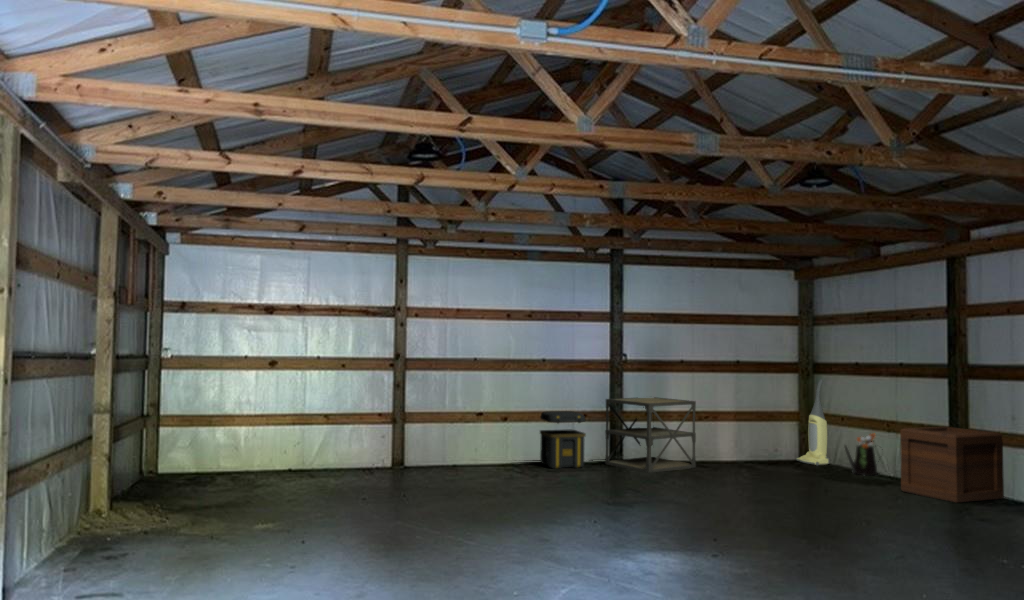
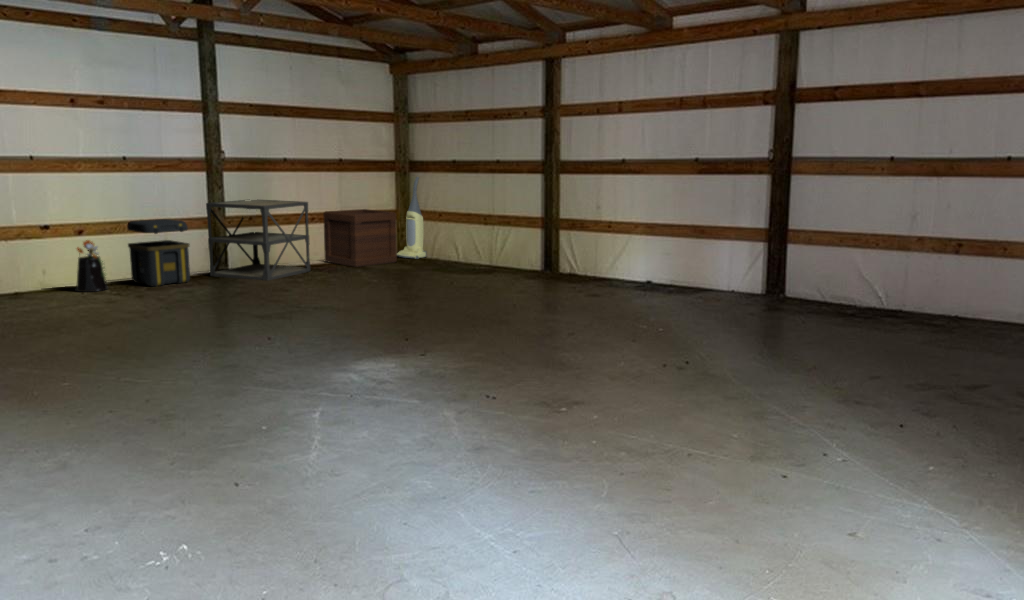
wooden crate: present [900,427,1004,503] -> present [323,209,397,267]
watering can: present [845,433,879,475] -> present [76,240,108,292]

